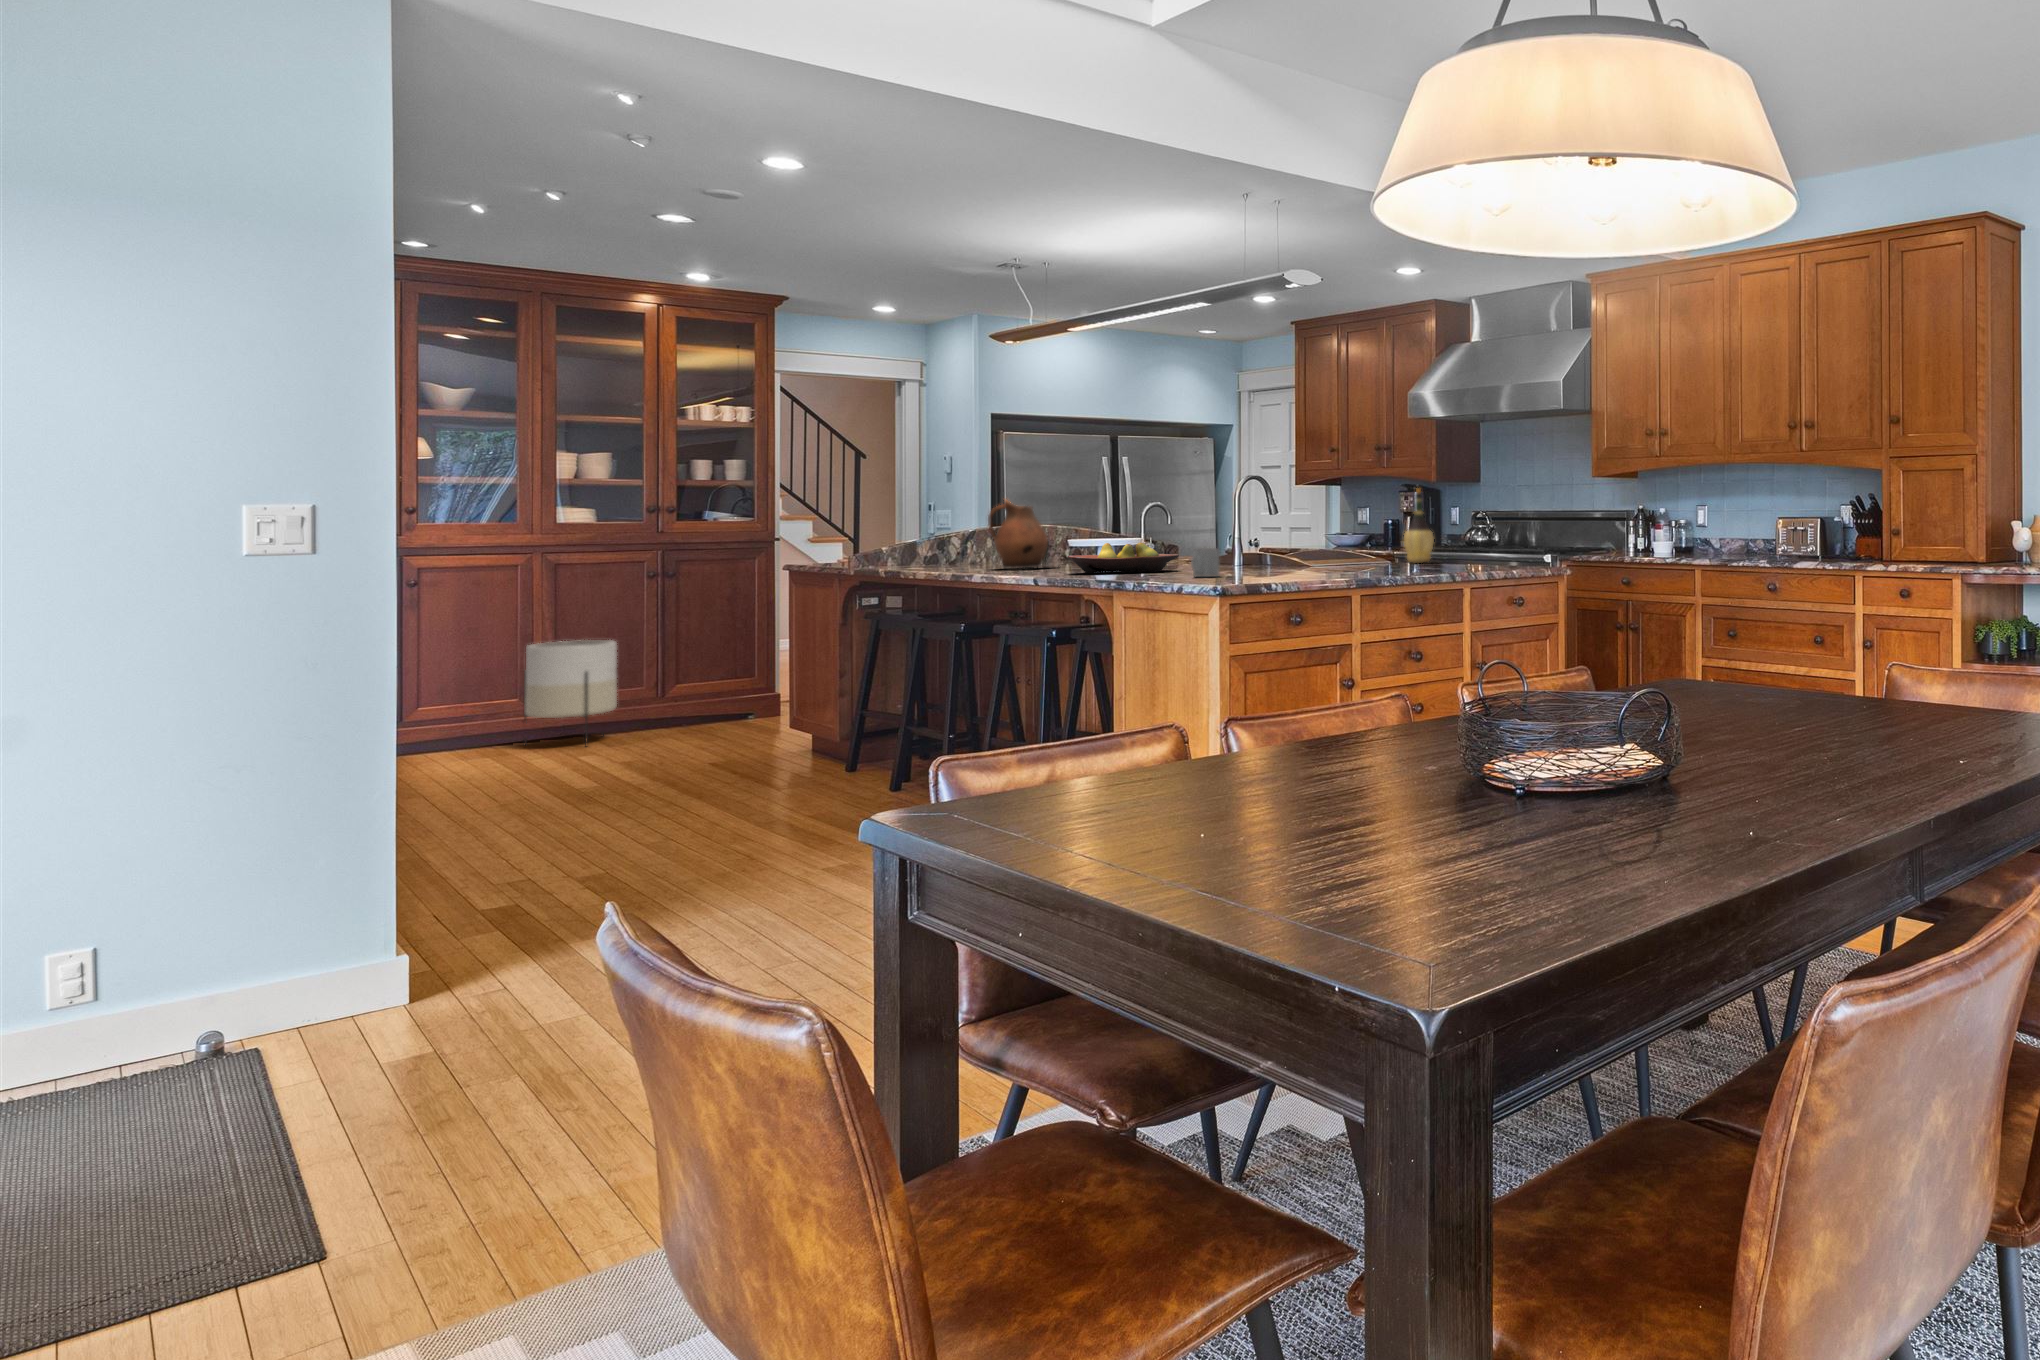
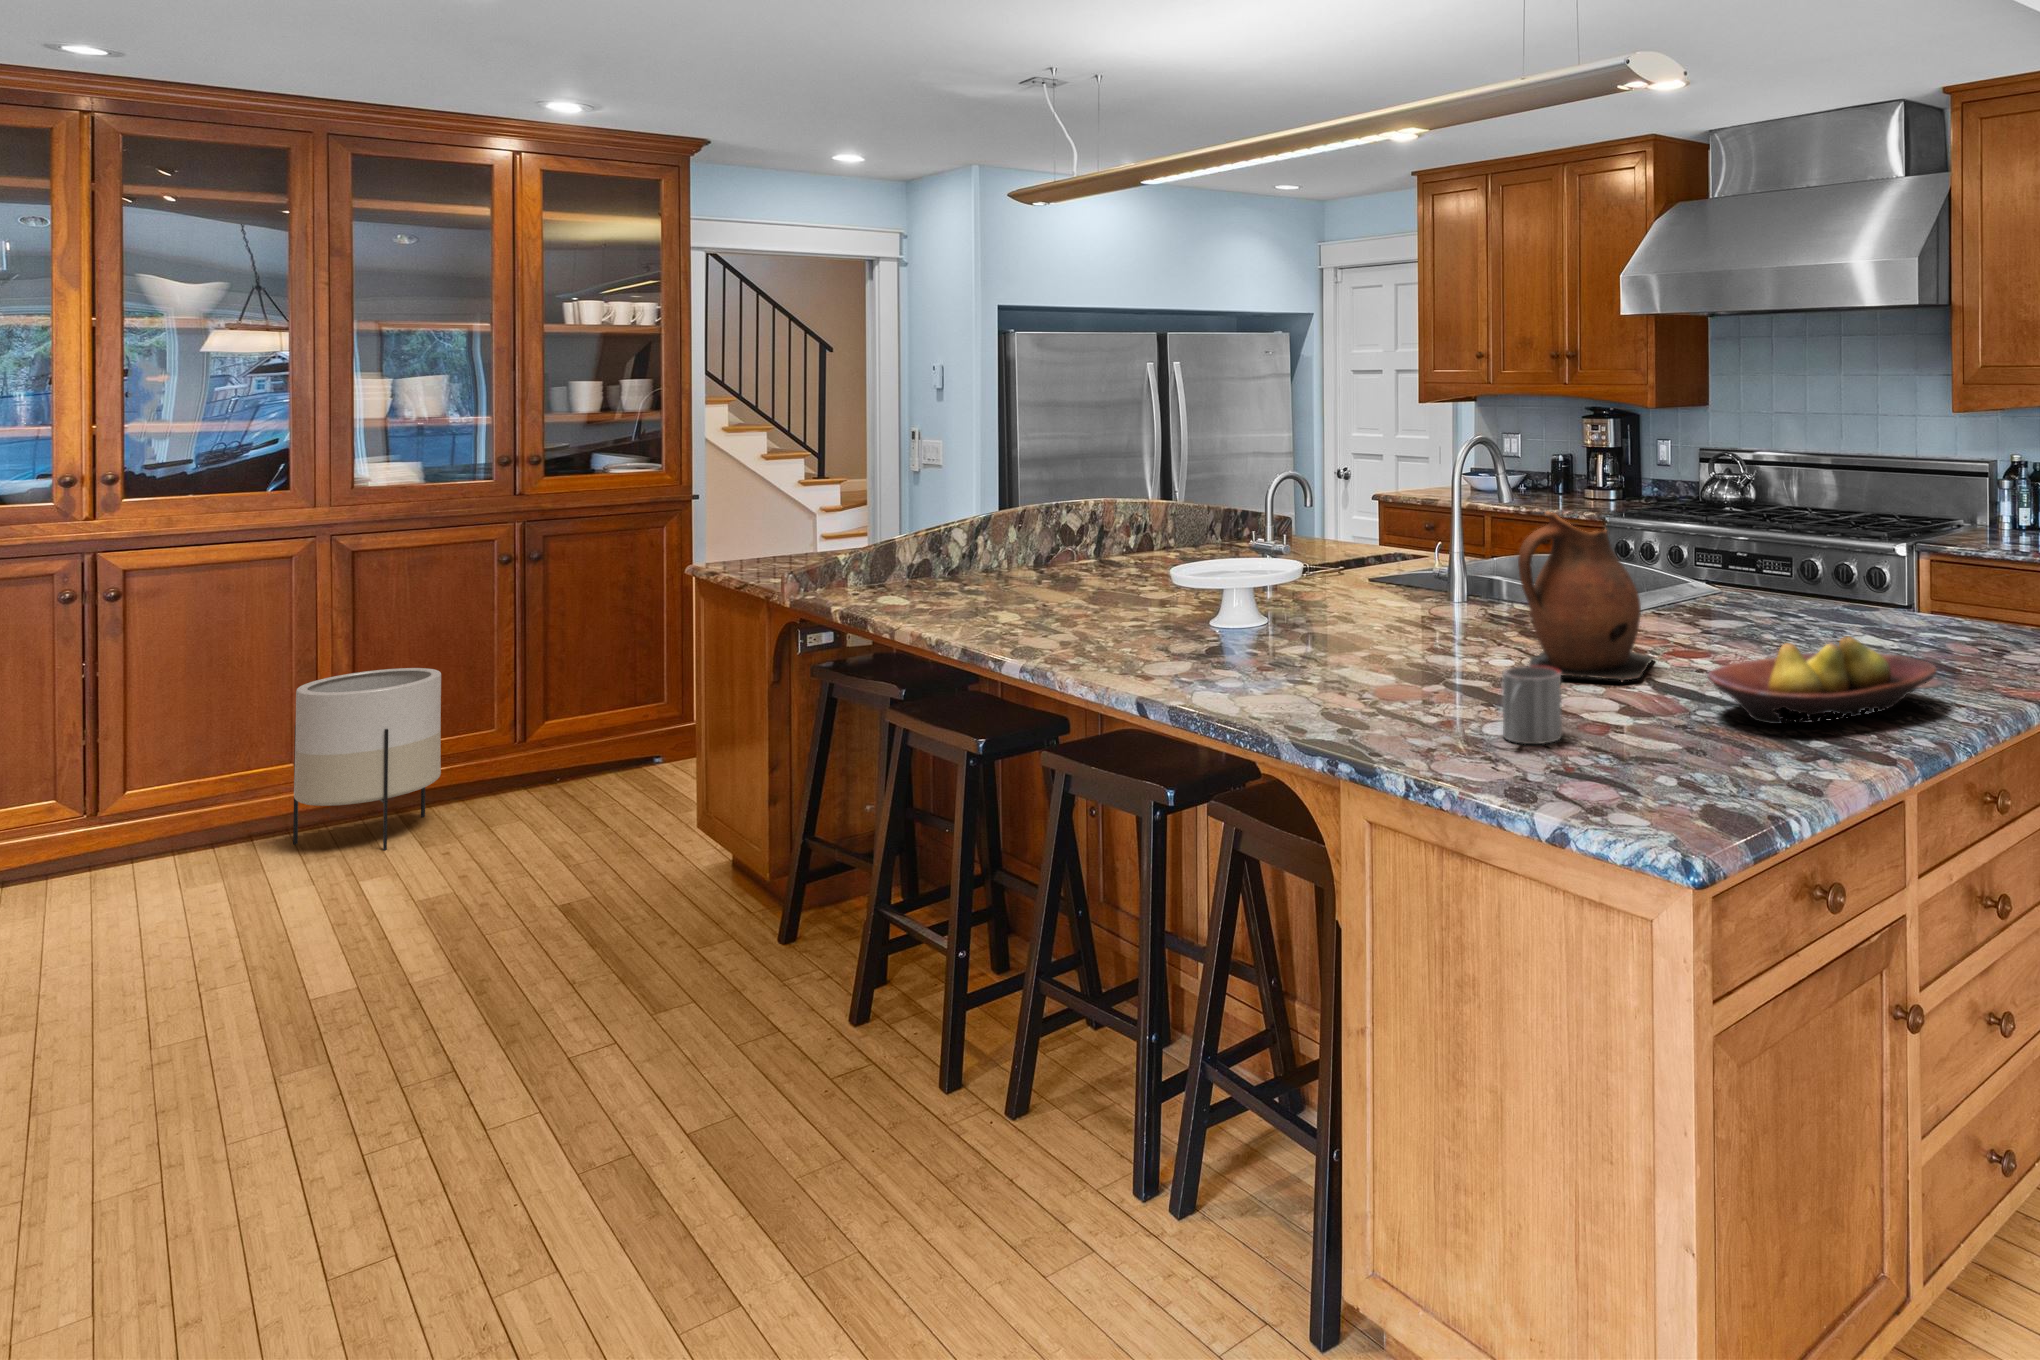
wine bottle: present [1404,489,1434,563] -> none [1798,476,1858,621]
ceramic pitcher: present [988,499,1059,568] -> present [1518,512,1654,682]
fruit bowl: present [1068,543,1179,573] -> present [1708,636,1936,724]

